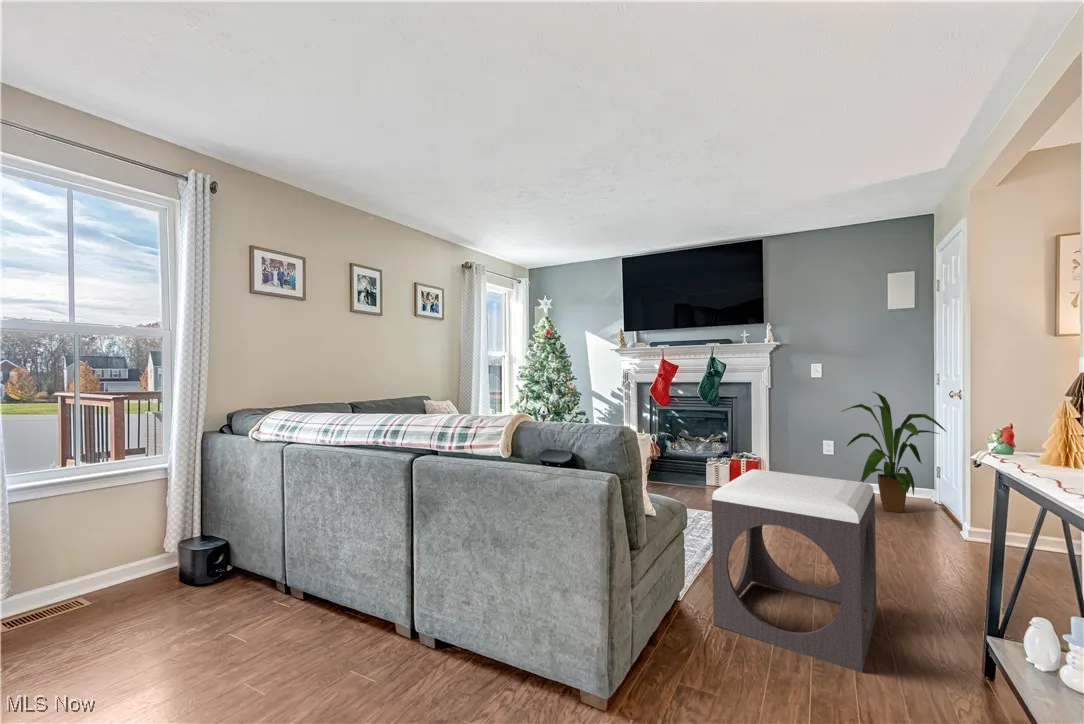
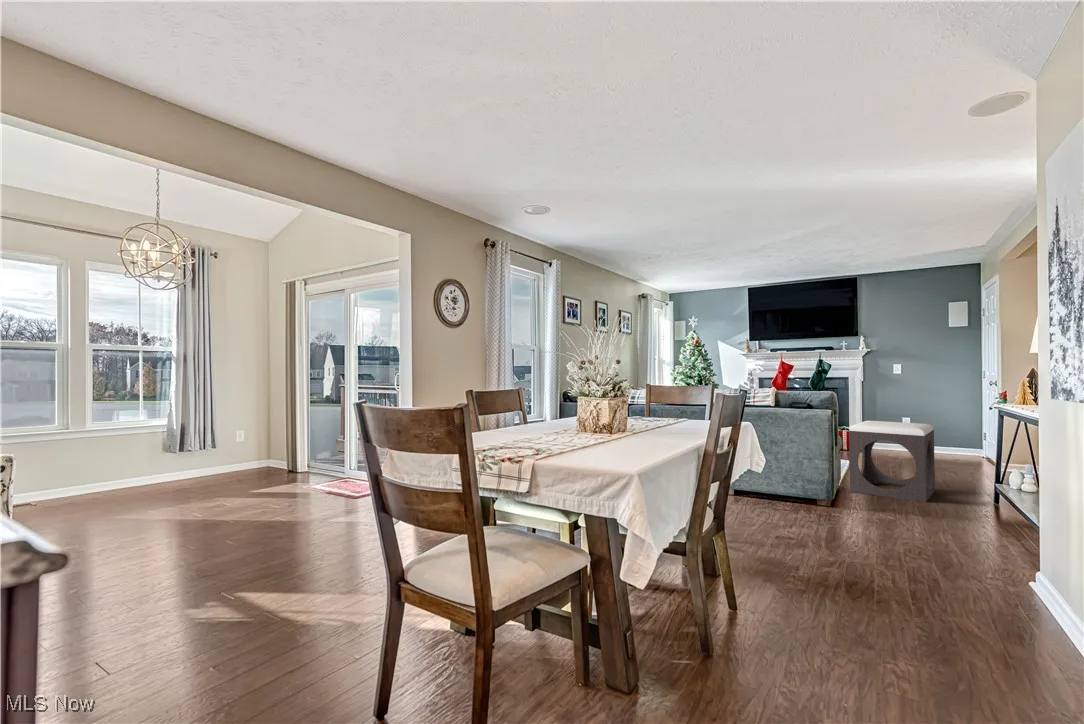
house plant: present [842,392,946,513] -> none [916,383,987,461]

